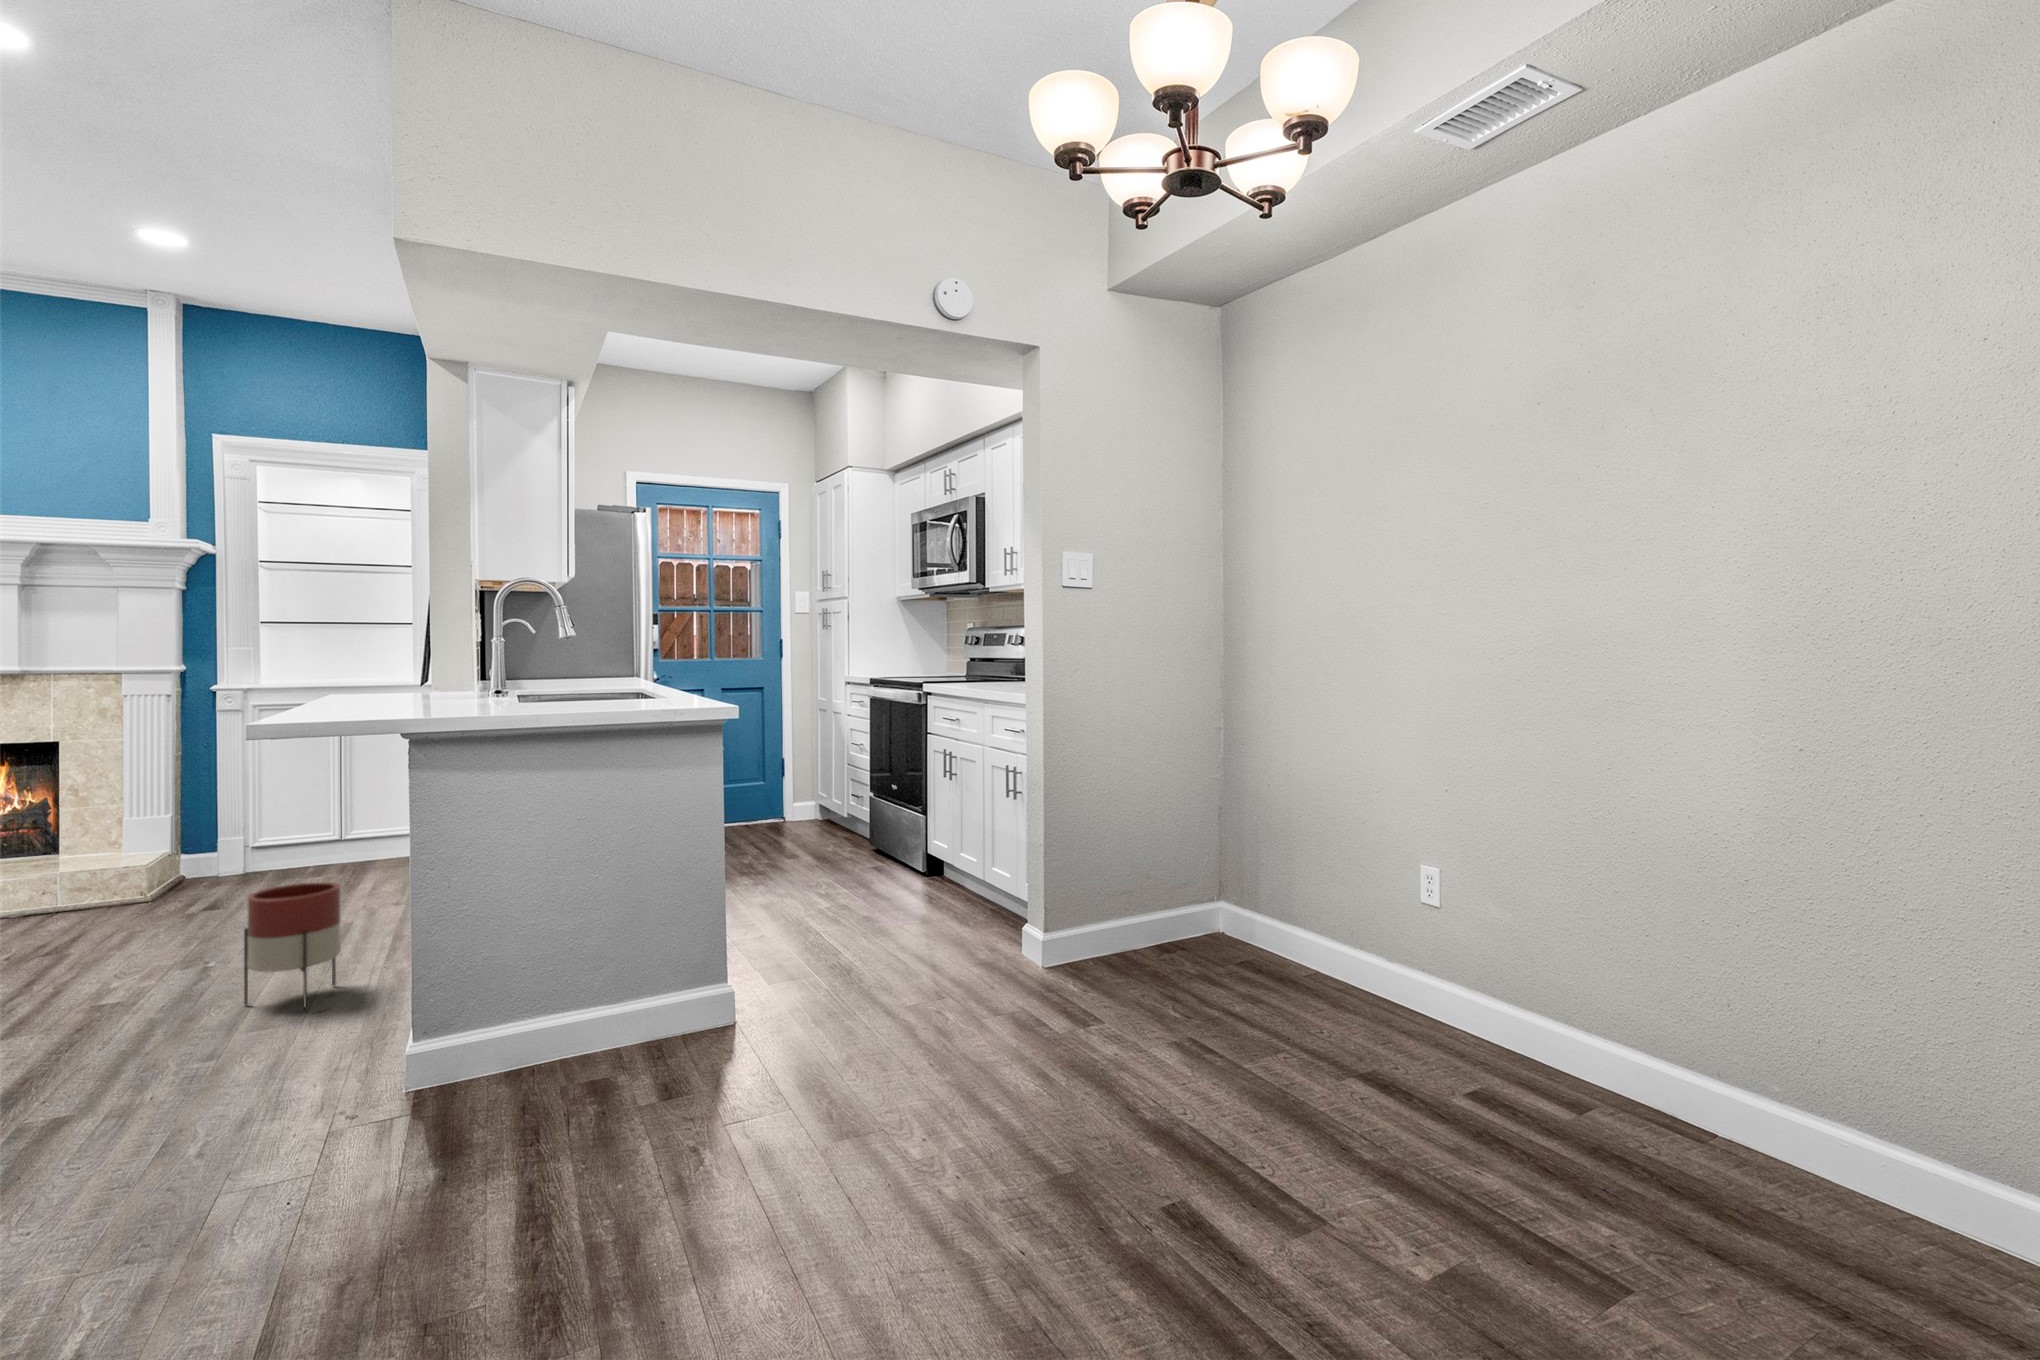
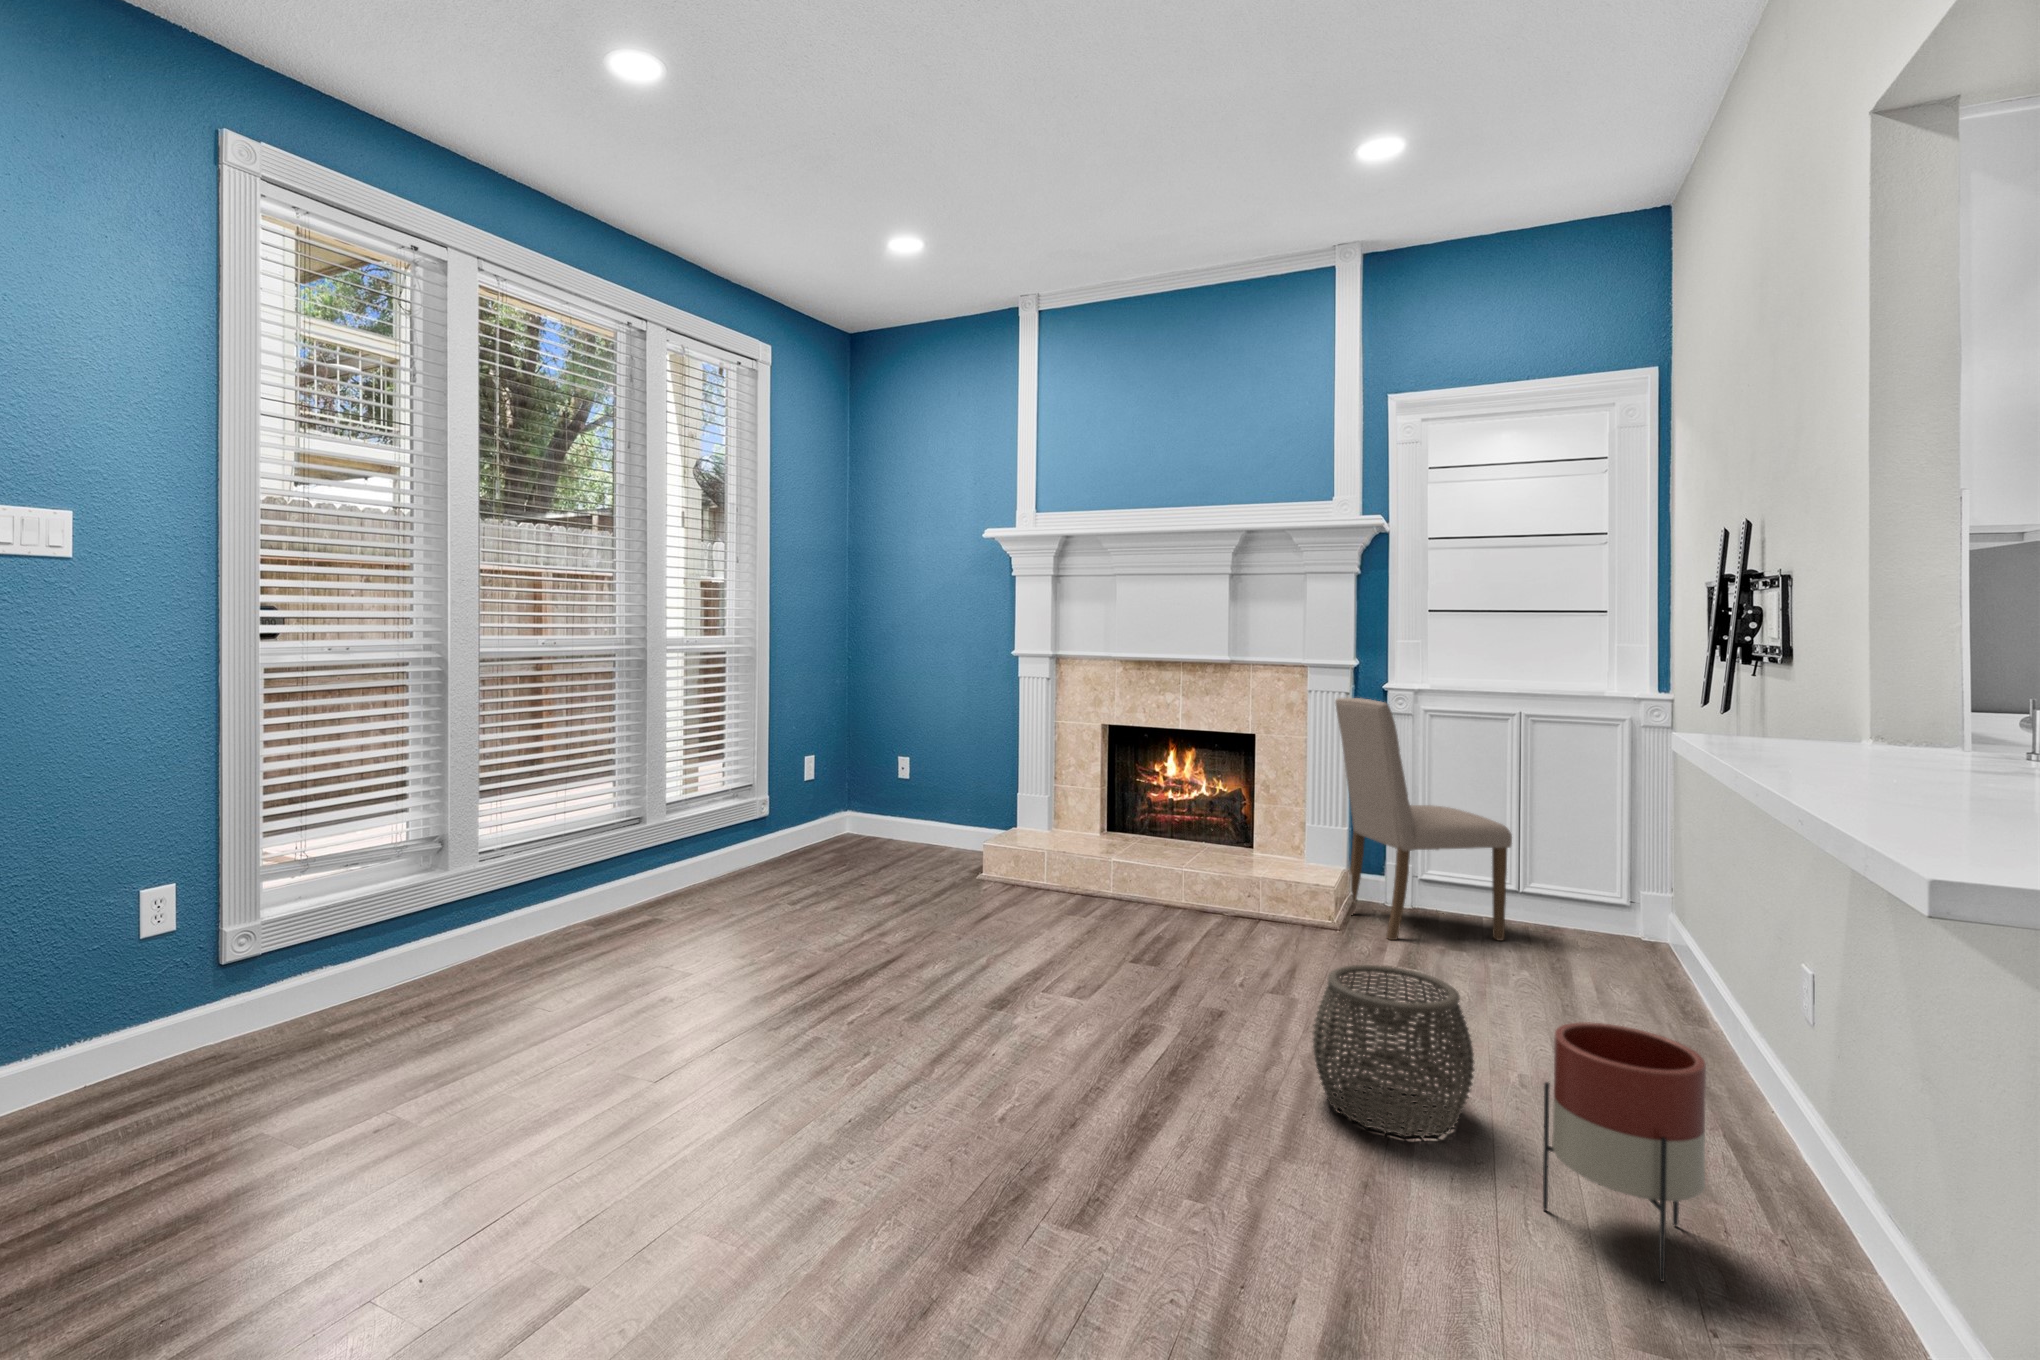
dining chair: none [154,699,327,899] -> present [1335,698,1512,940]
woven basket: none [68,894,217,1011] -> present [1313,965,1474,1138]

